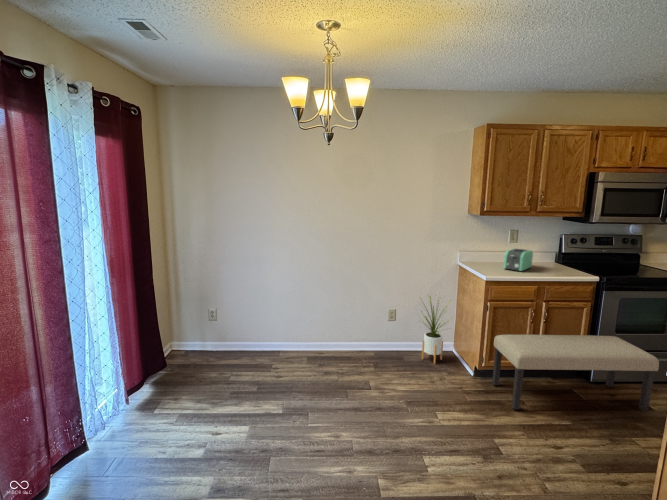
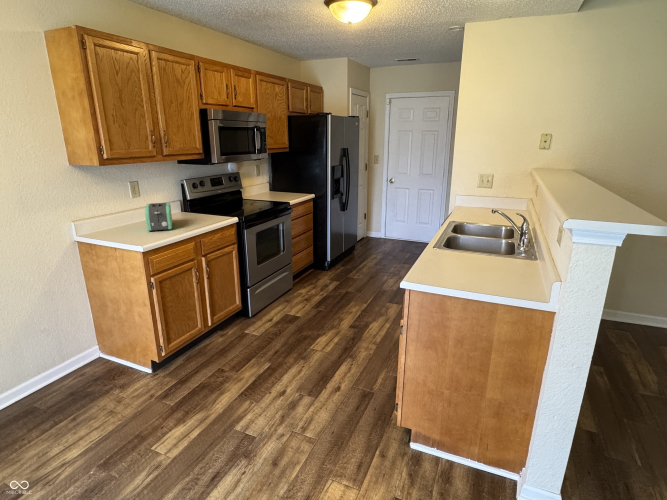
house plant: present [422,296,449,364] -> none [28,289,105,397]
bench: present [492,334,659,411] -> none [170,269,298,383]

